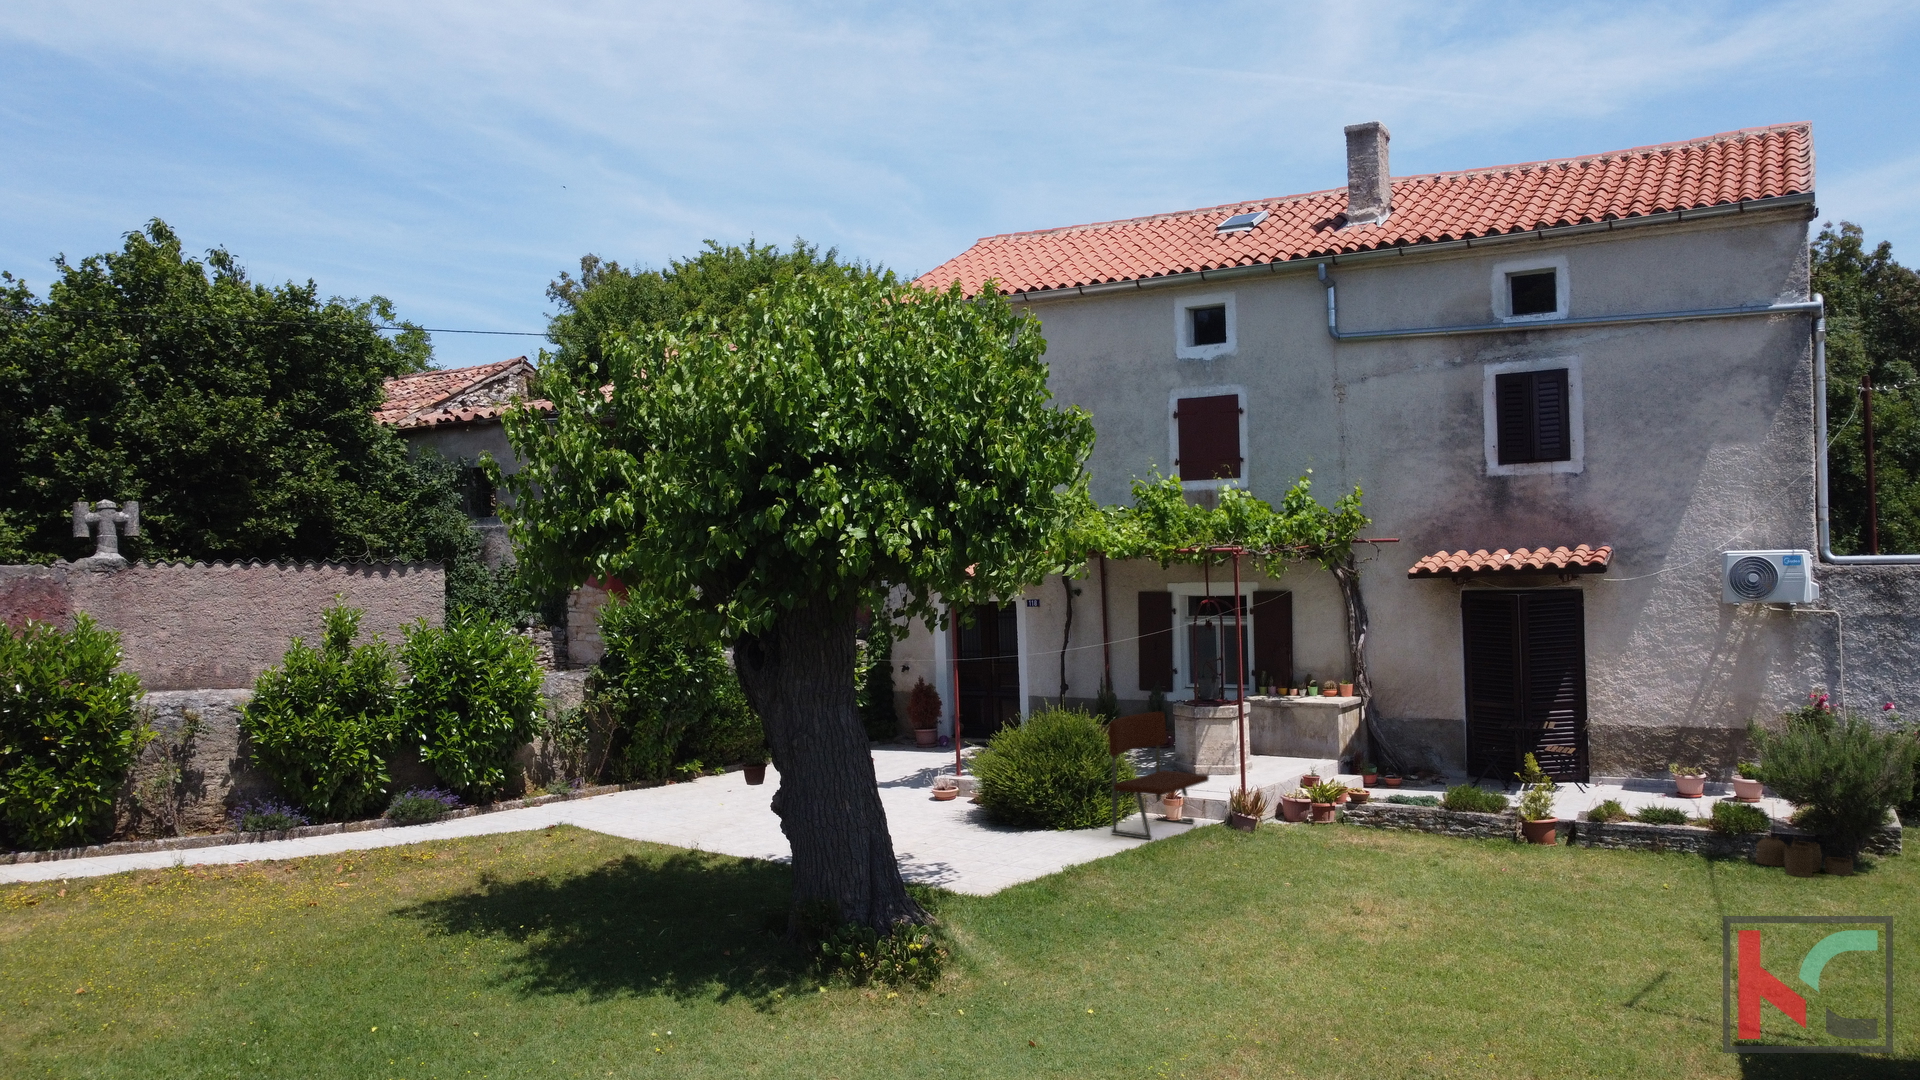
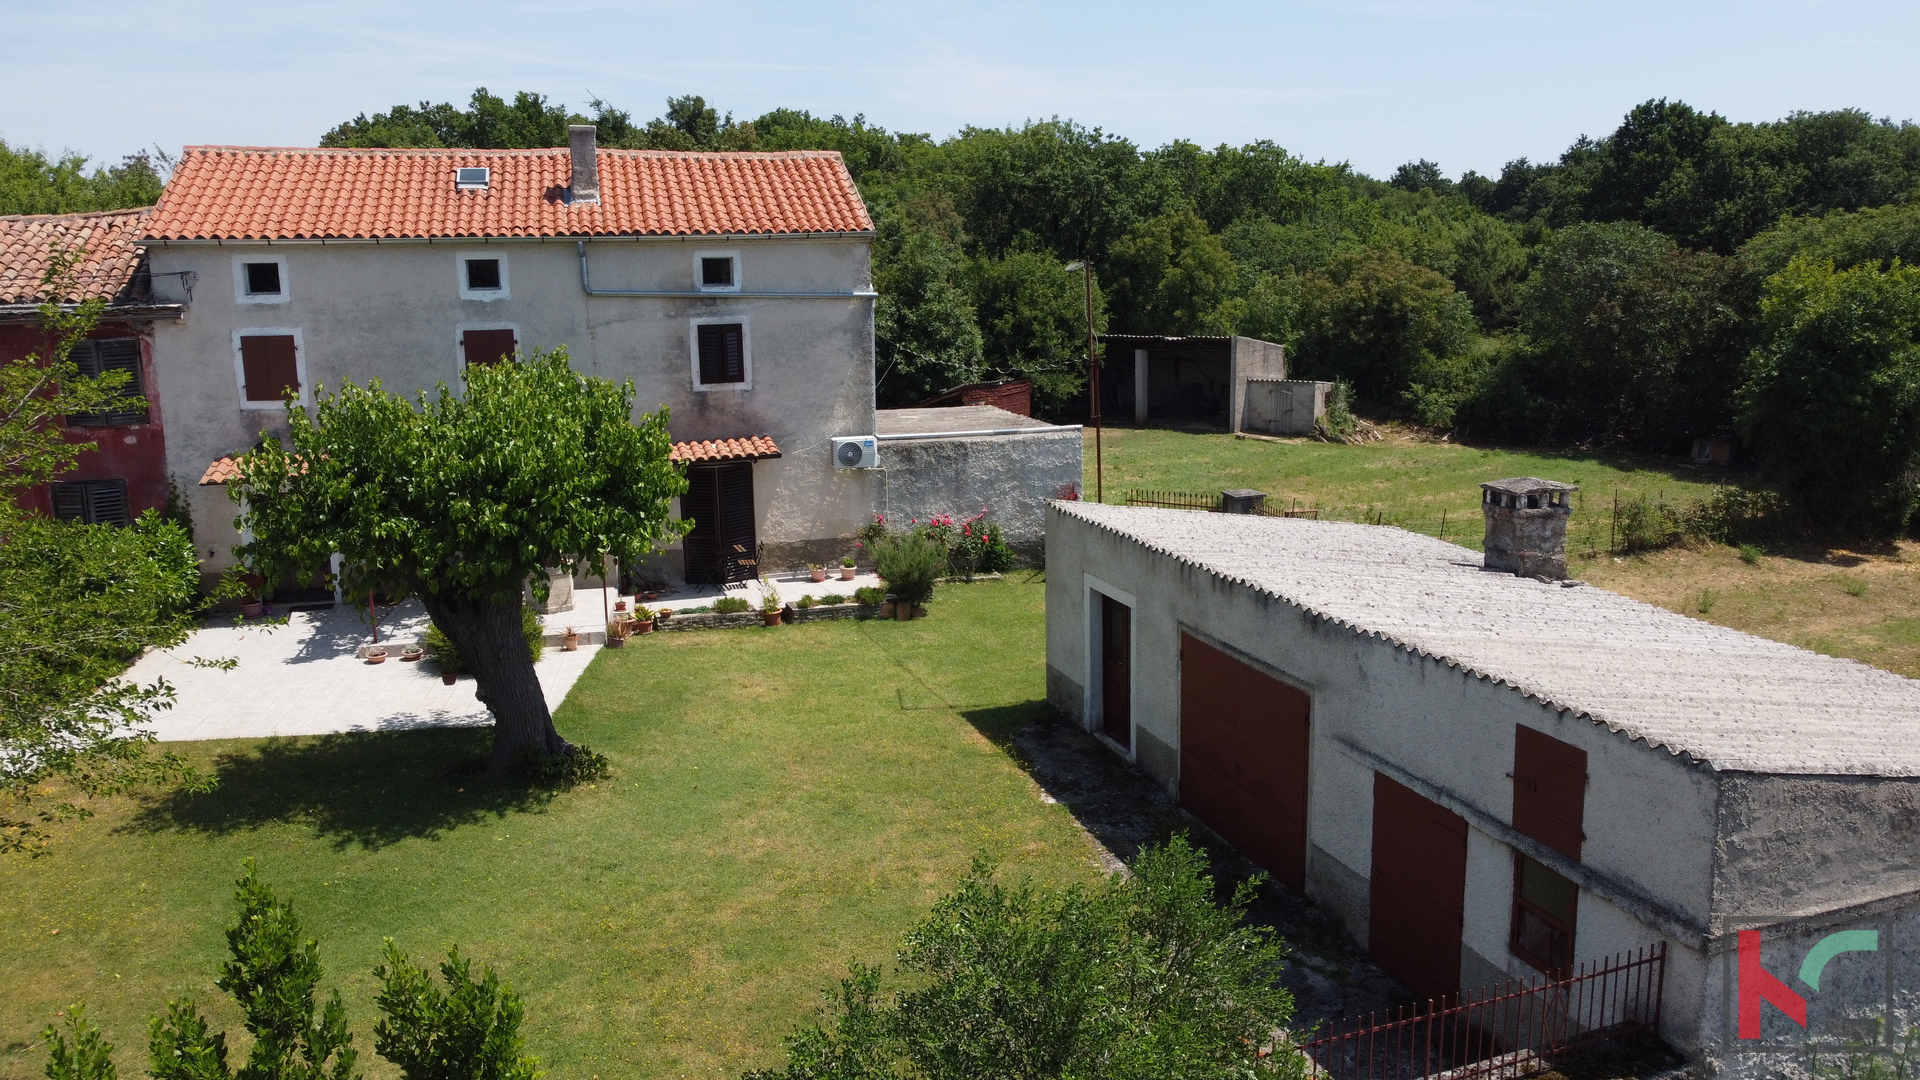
bench: present [1108,712,1209,839] -> none [528,578,582,666]

